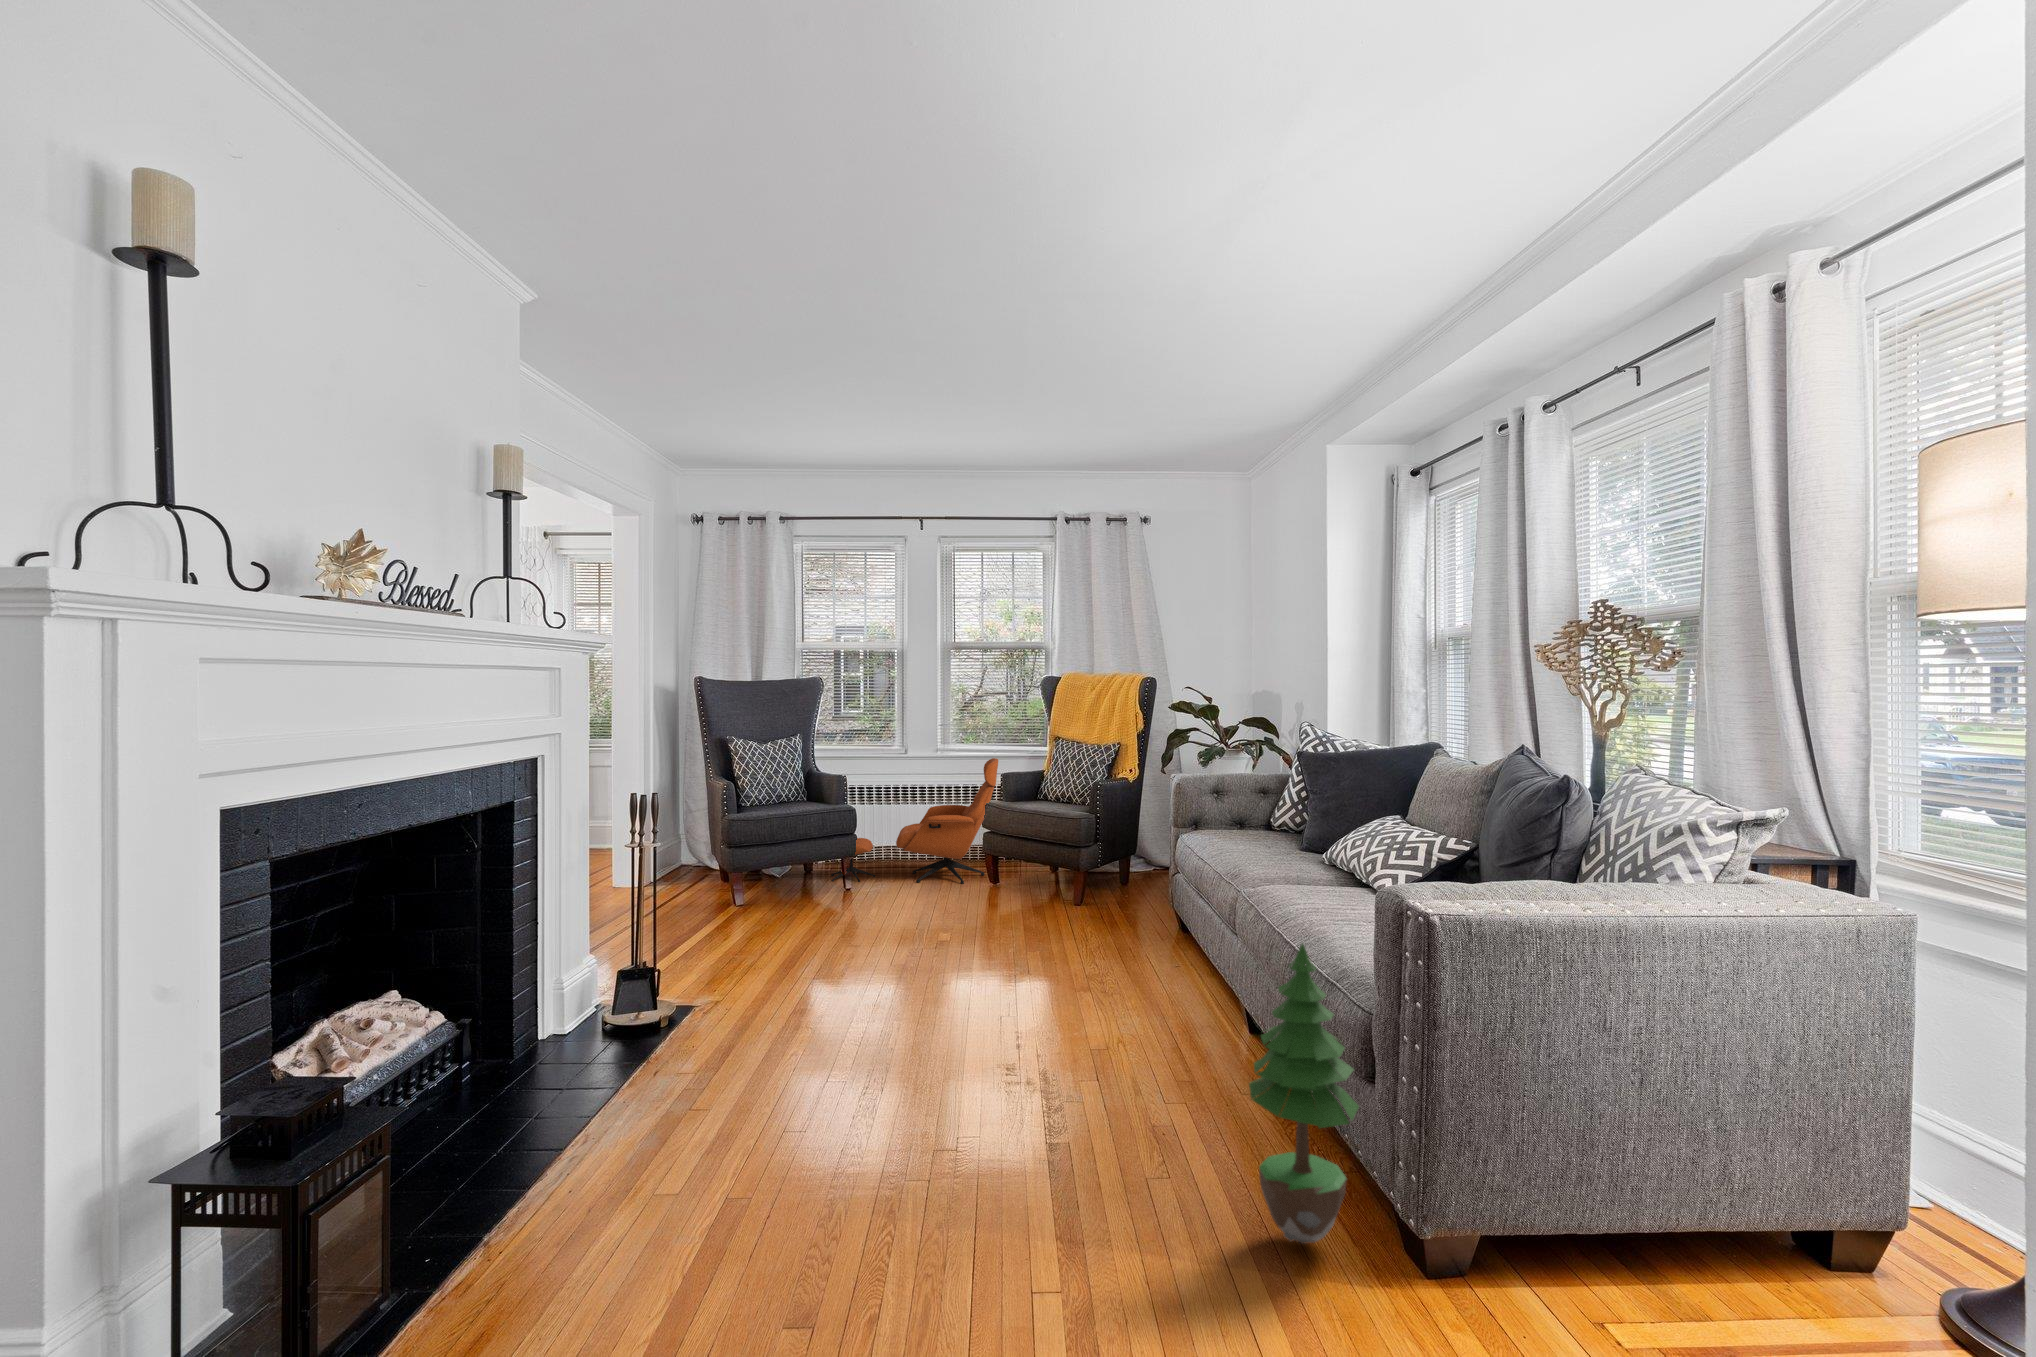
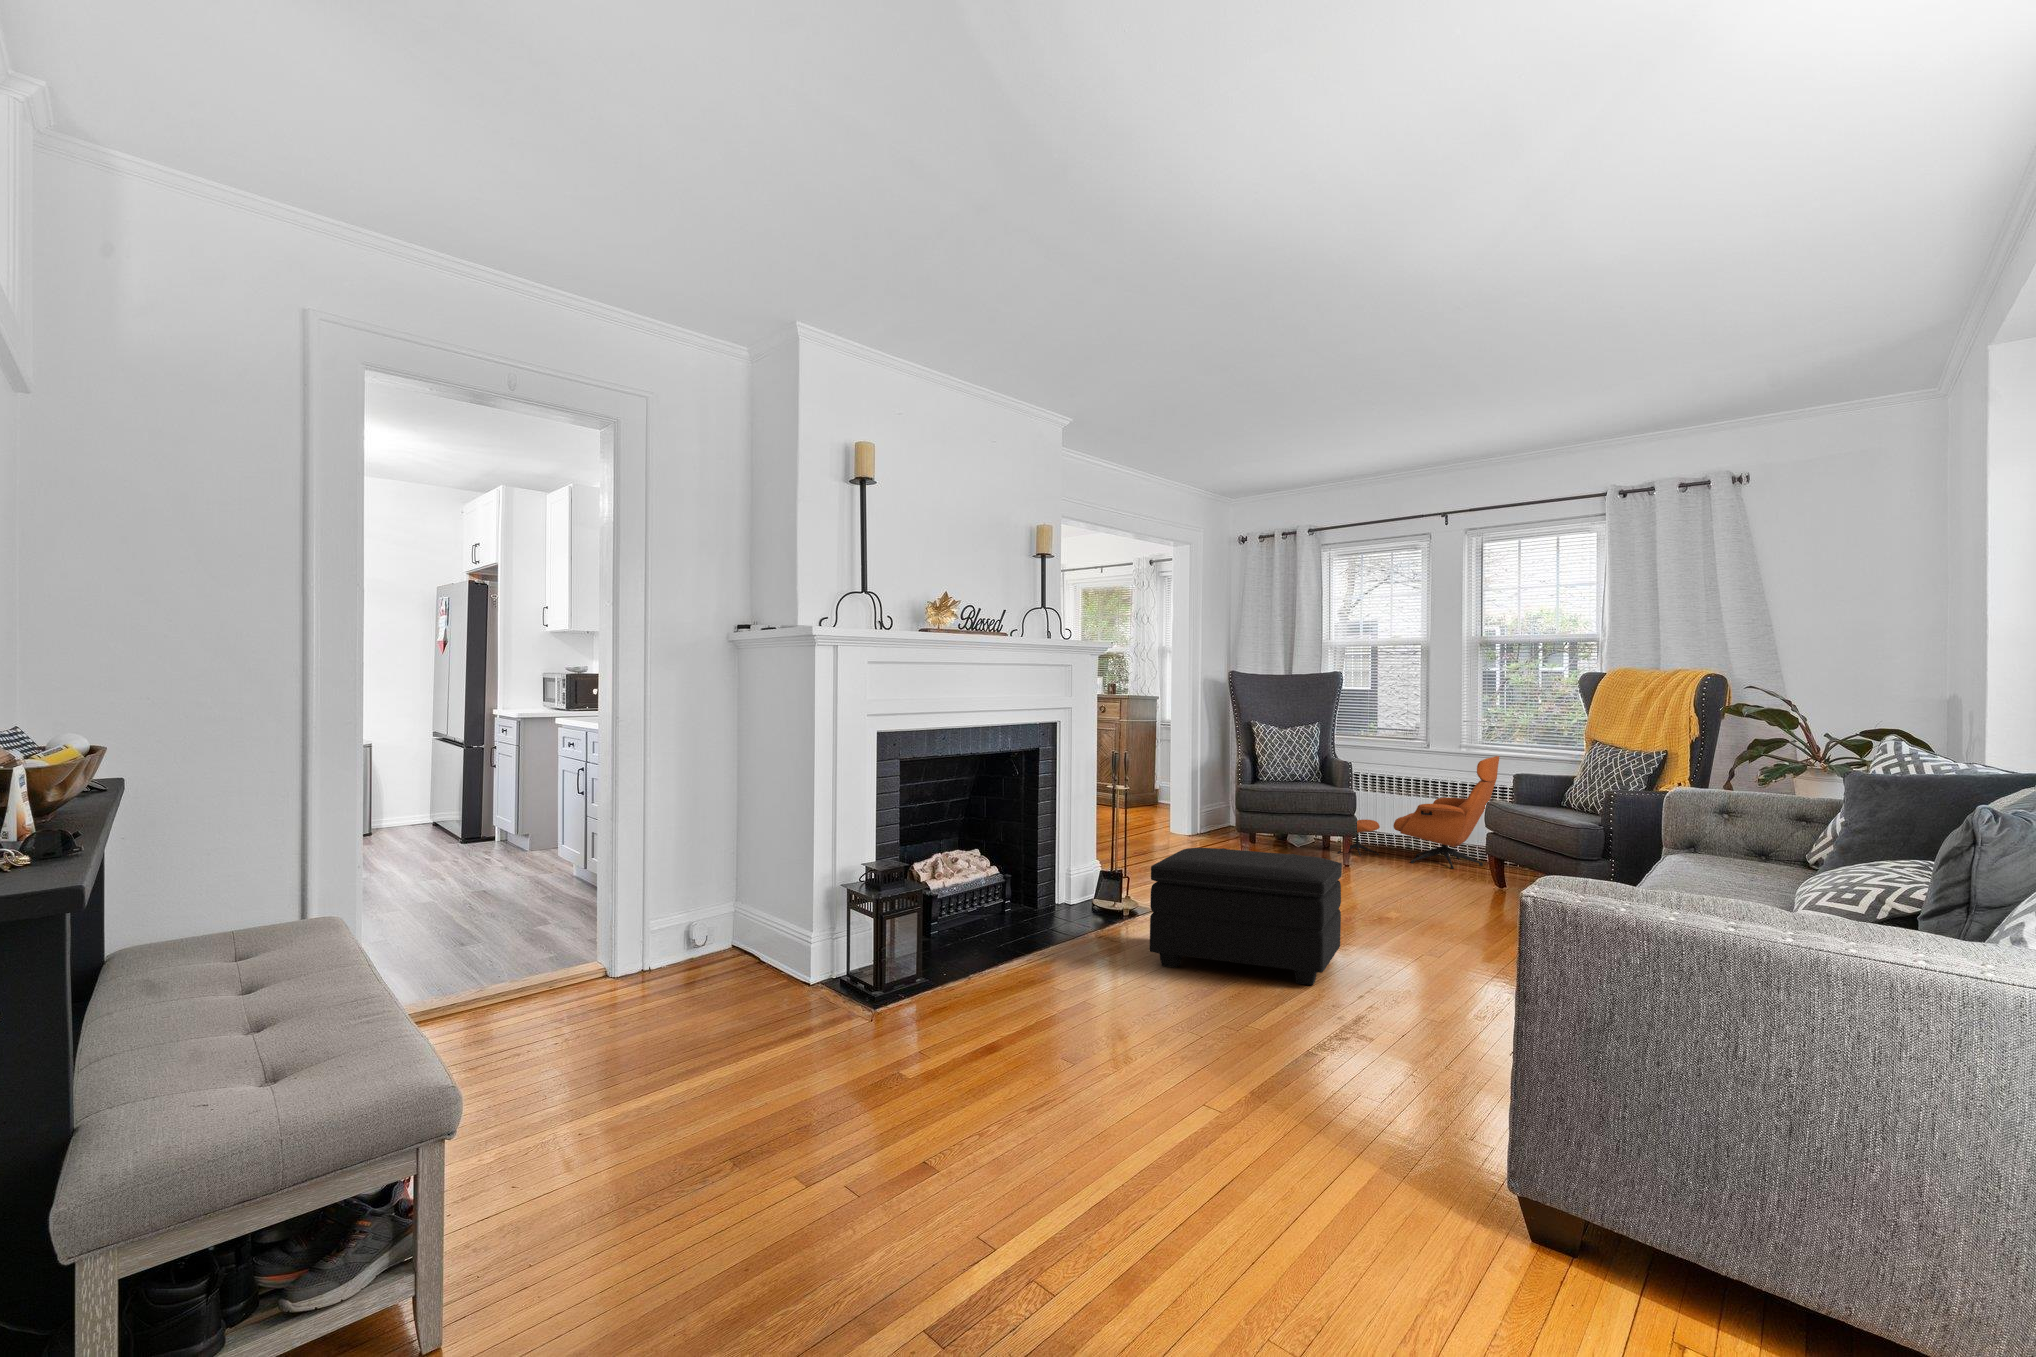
footstool: none [796,926,1063,1145] -> present [1150,848,1342,985]
potted tree: present [1249,944,1359,1244] -> none [1362,855,1438,1056]

